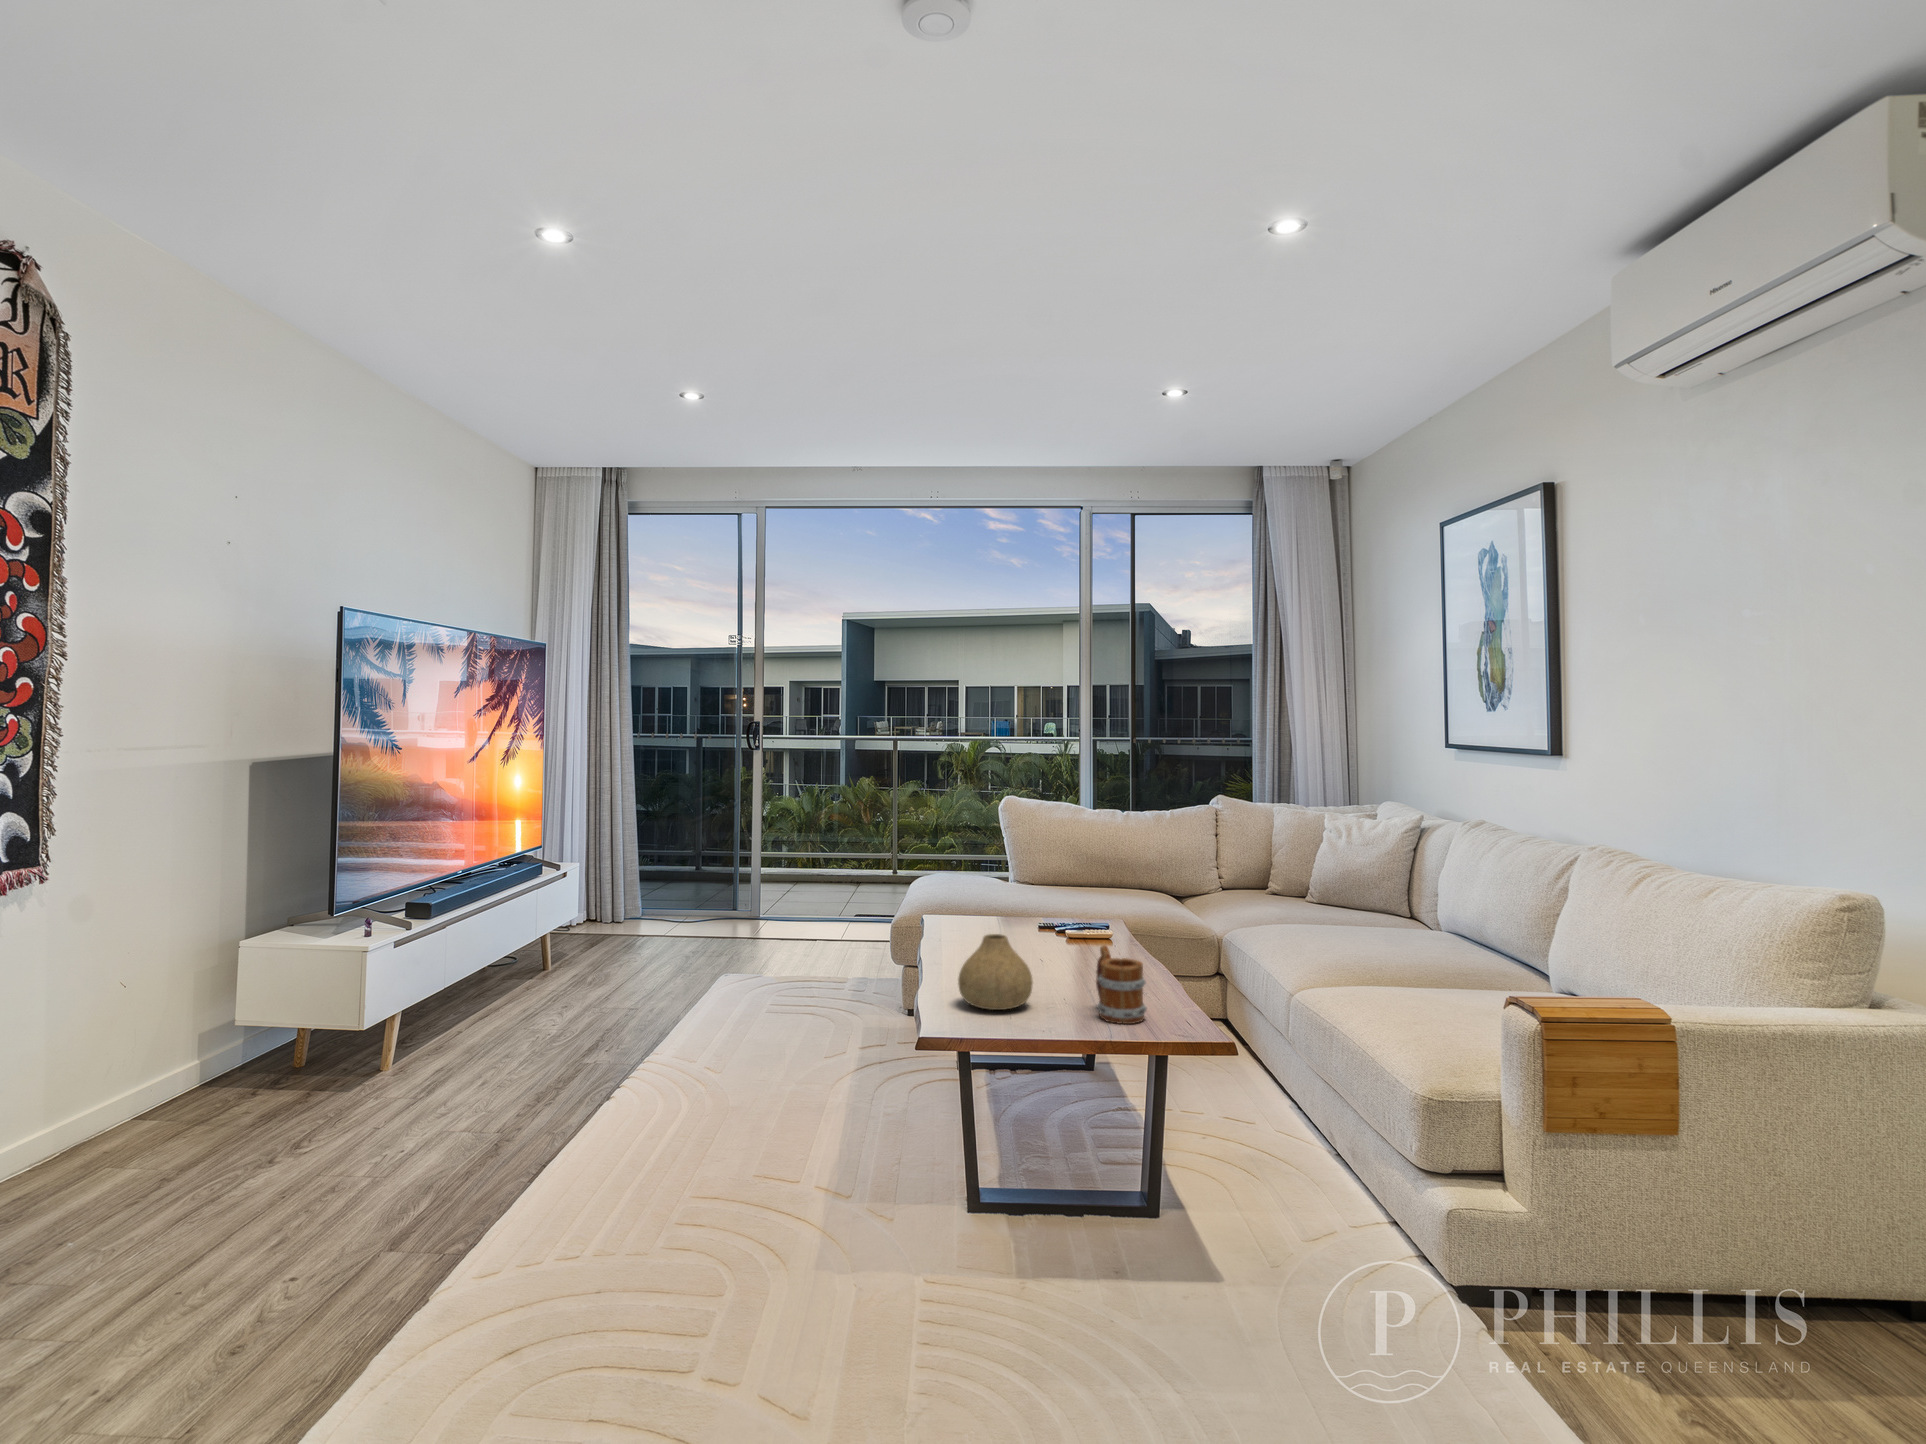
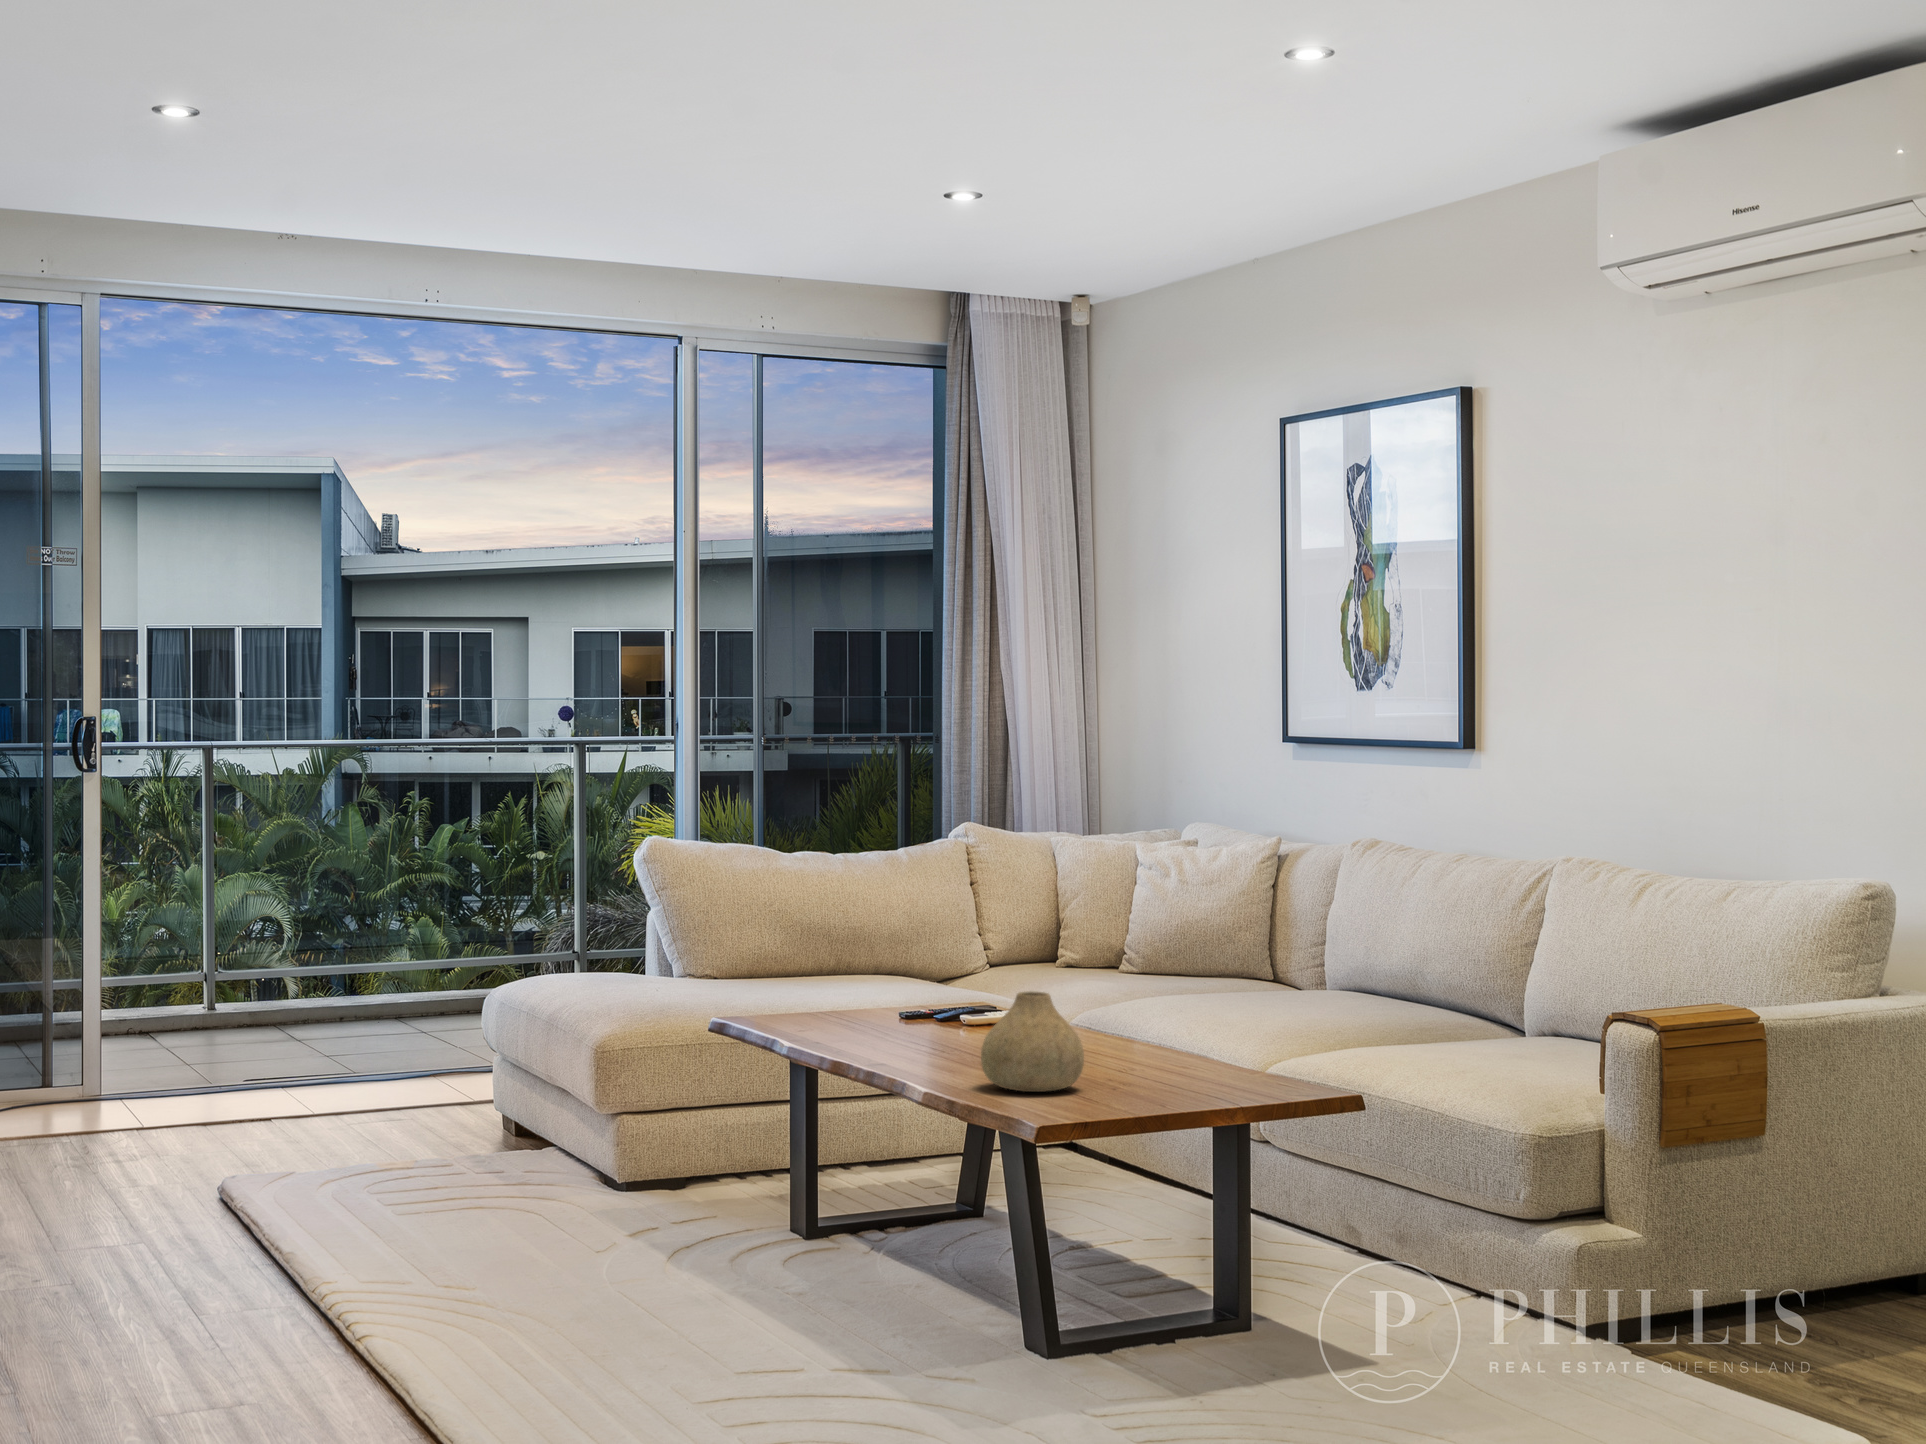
mug: present [1096,945,1147,1024] -> none [1148,996,1230,1090]

